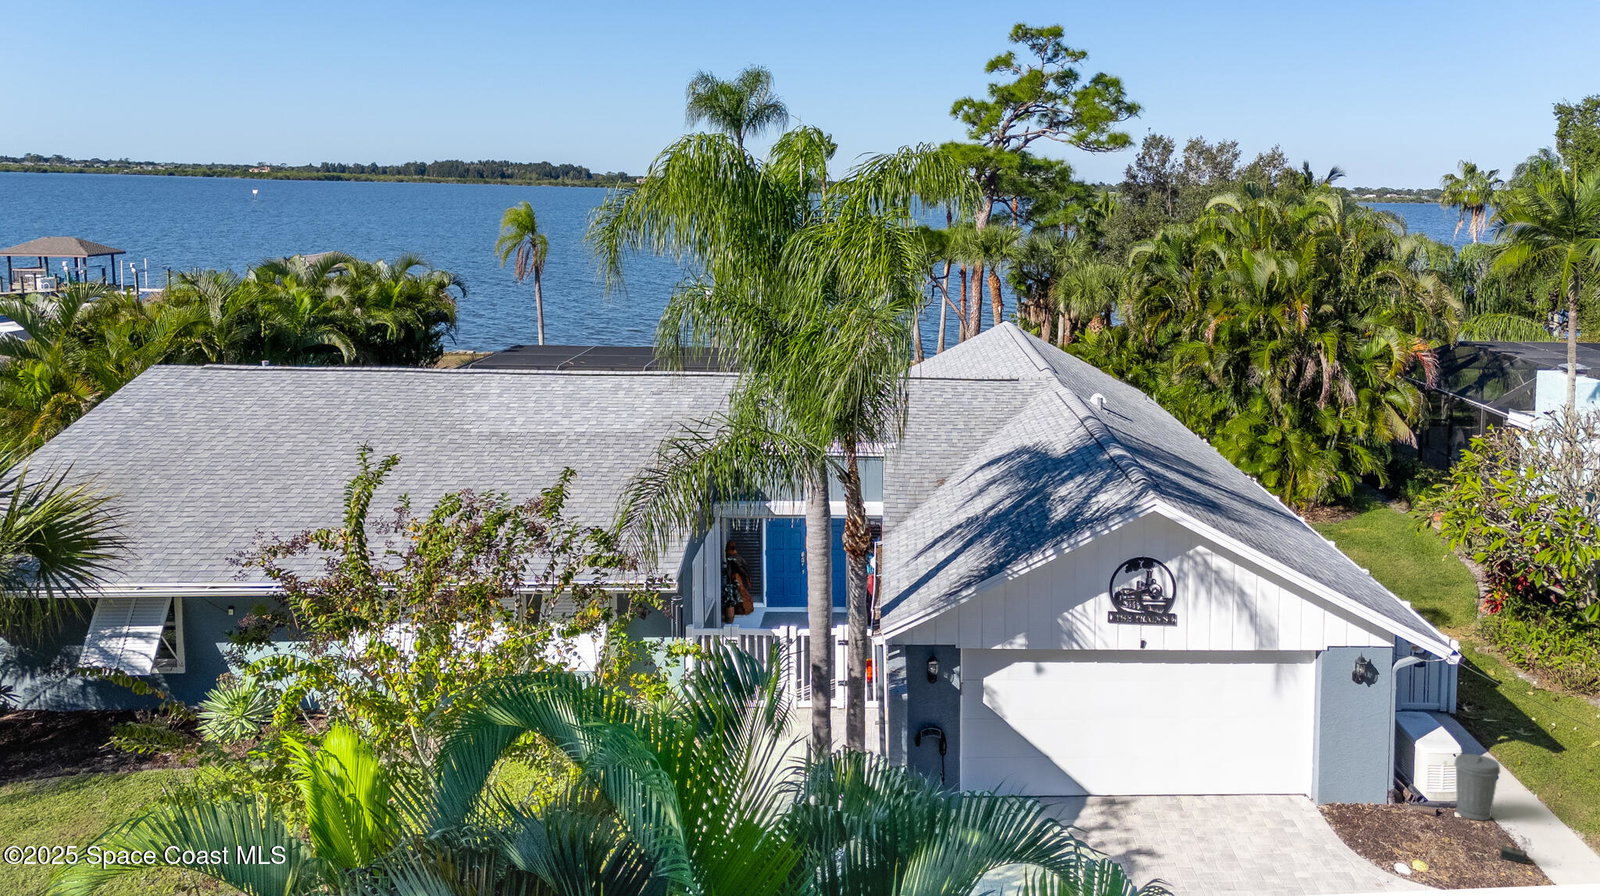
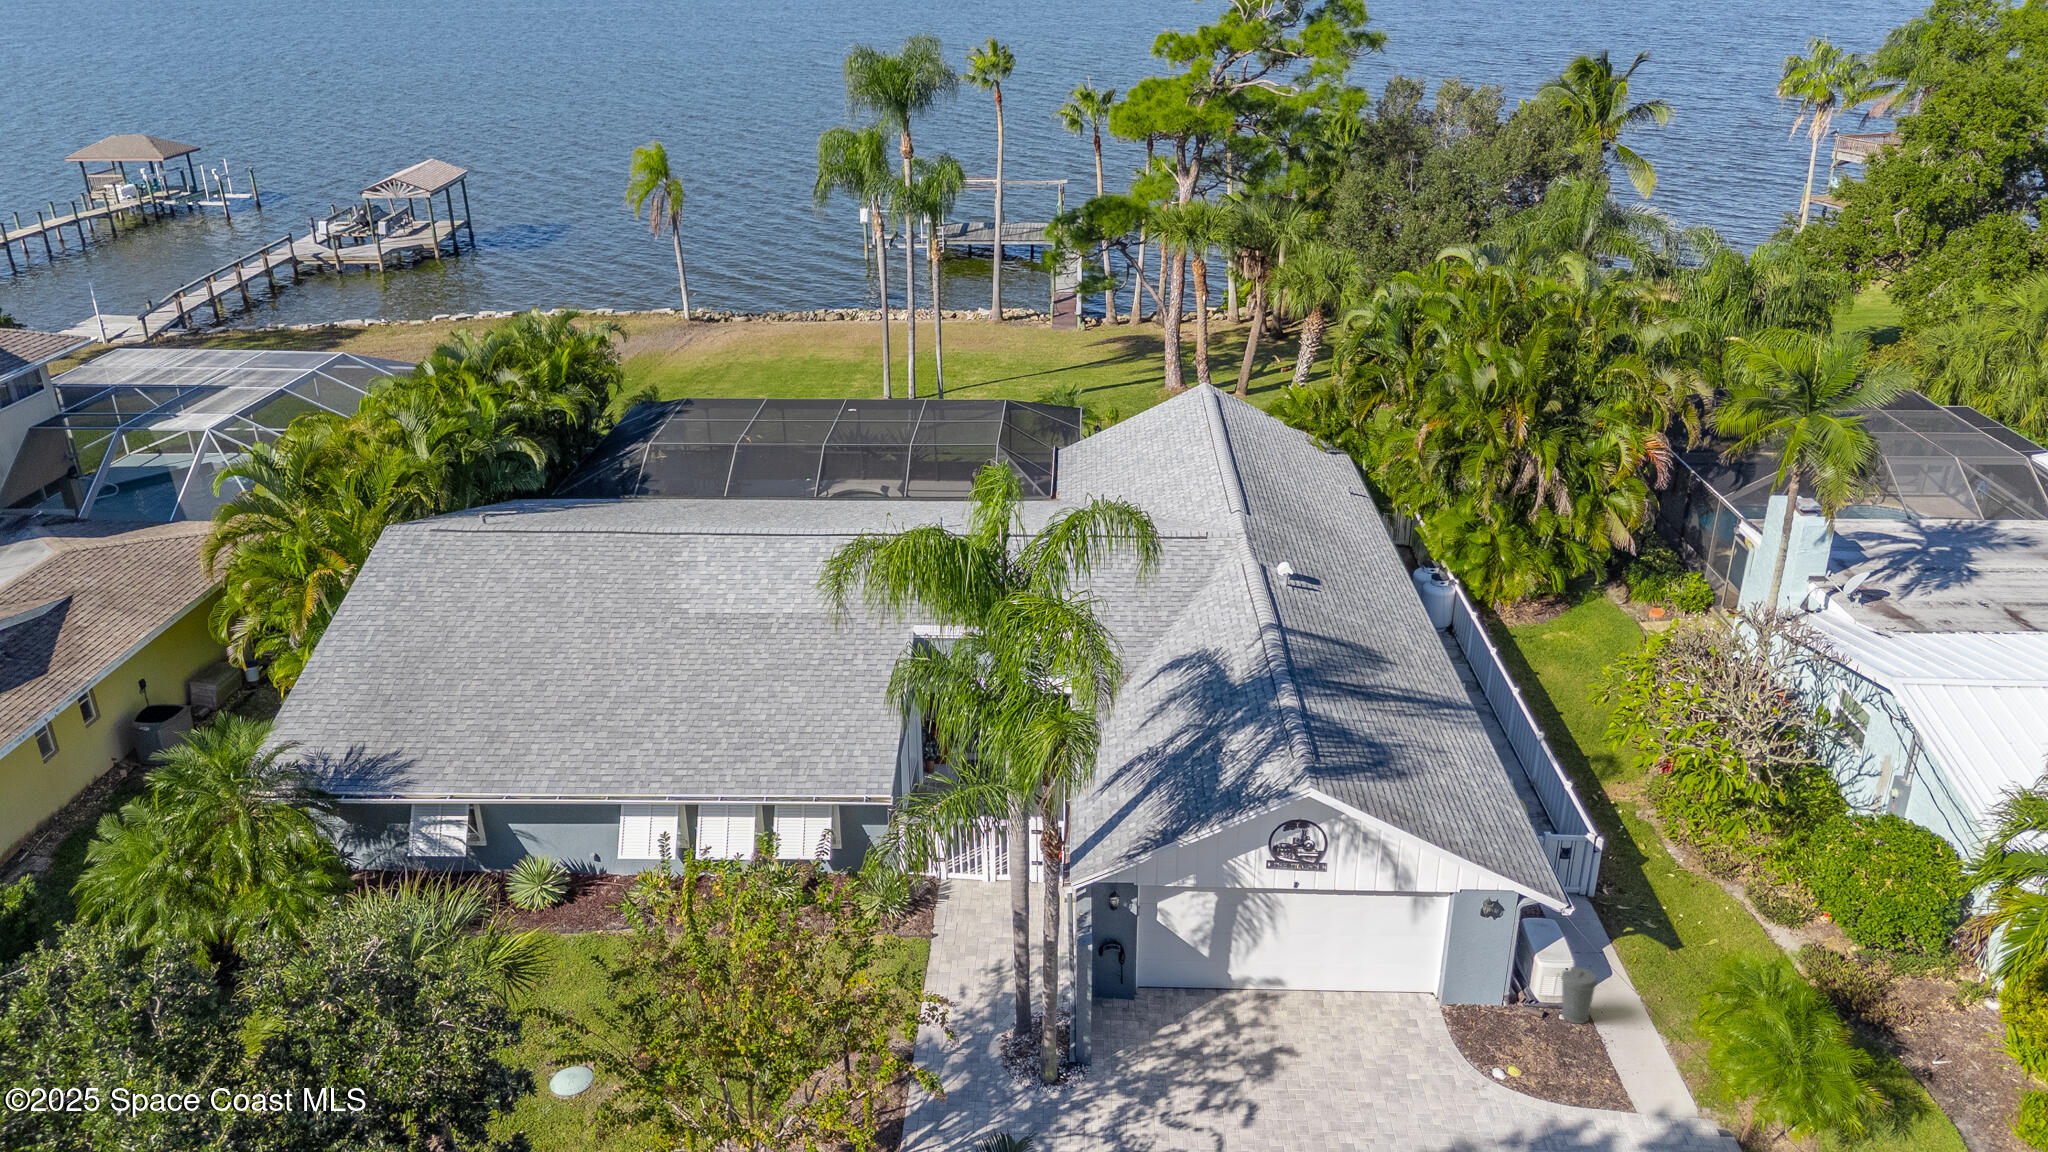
decorative plant: present [1494,825,1531,863] -> none [1578,1035,1609,1069]

